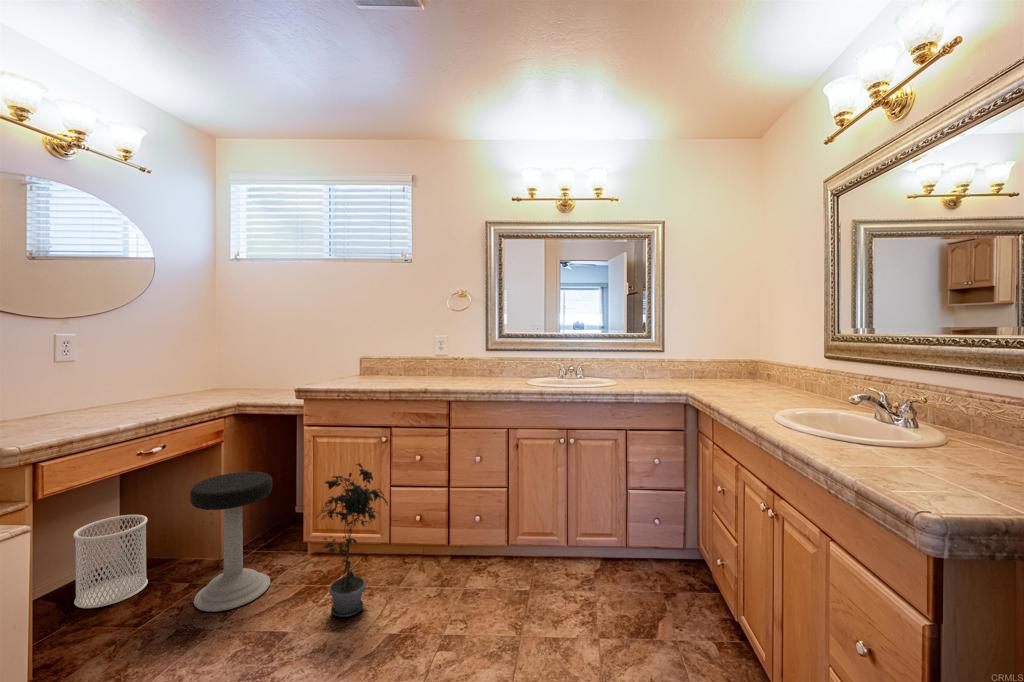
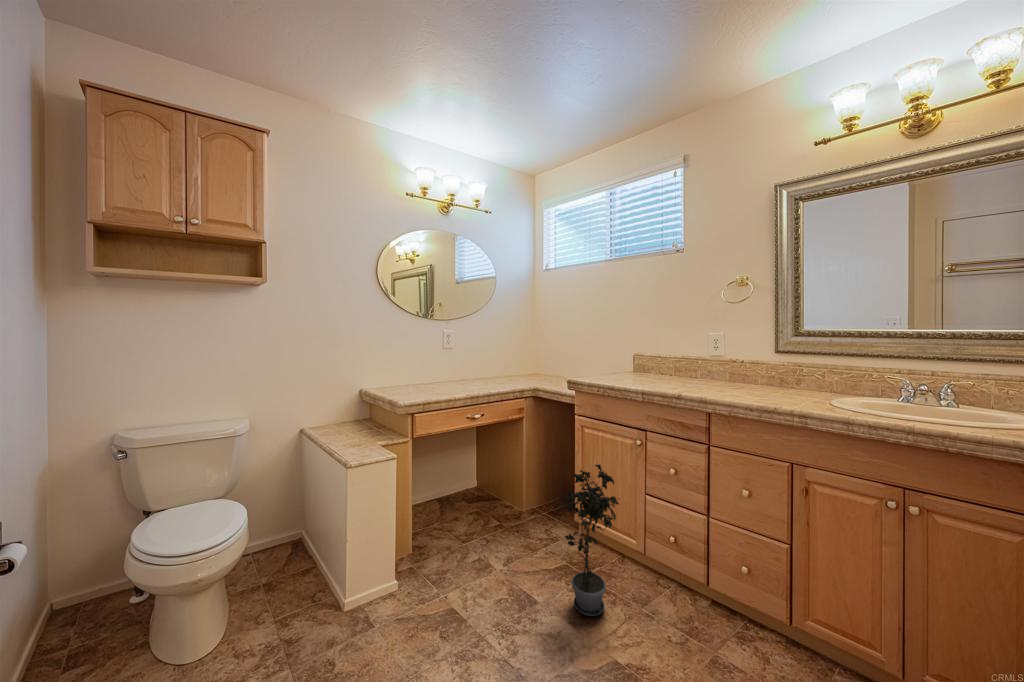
stool: present [190,472,272,612] -> none [490,448,545,558]
wastebasket: present [73,515,148,608] -> none [444,462,481,520]

